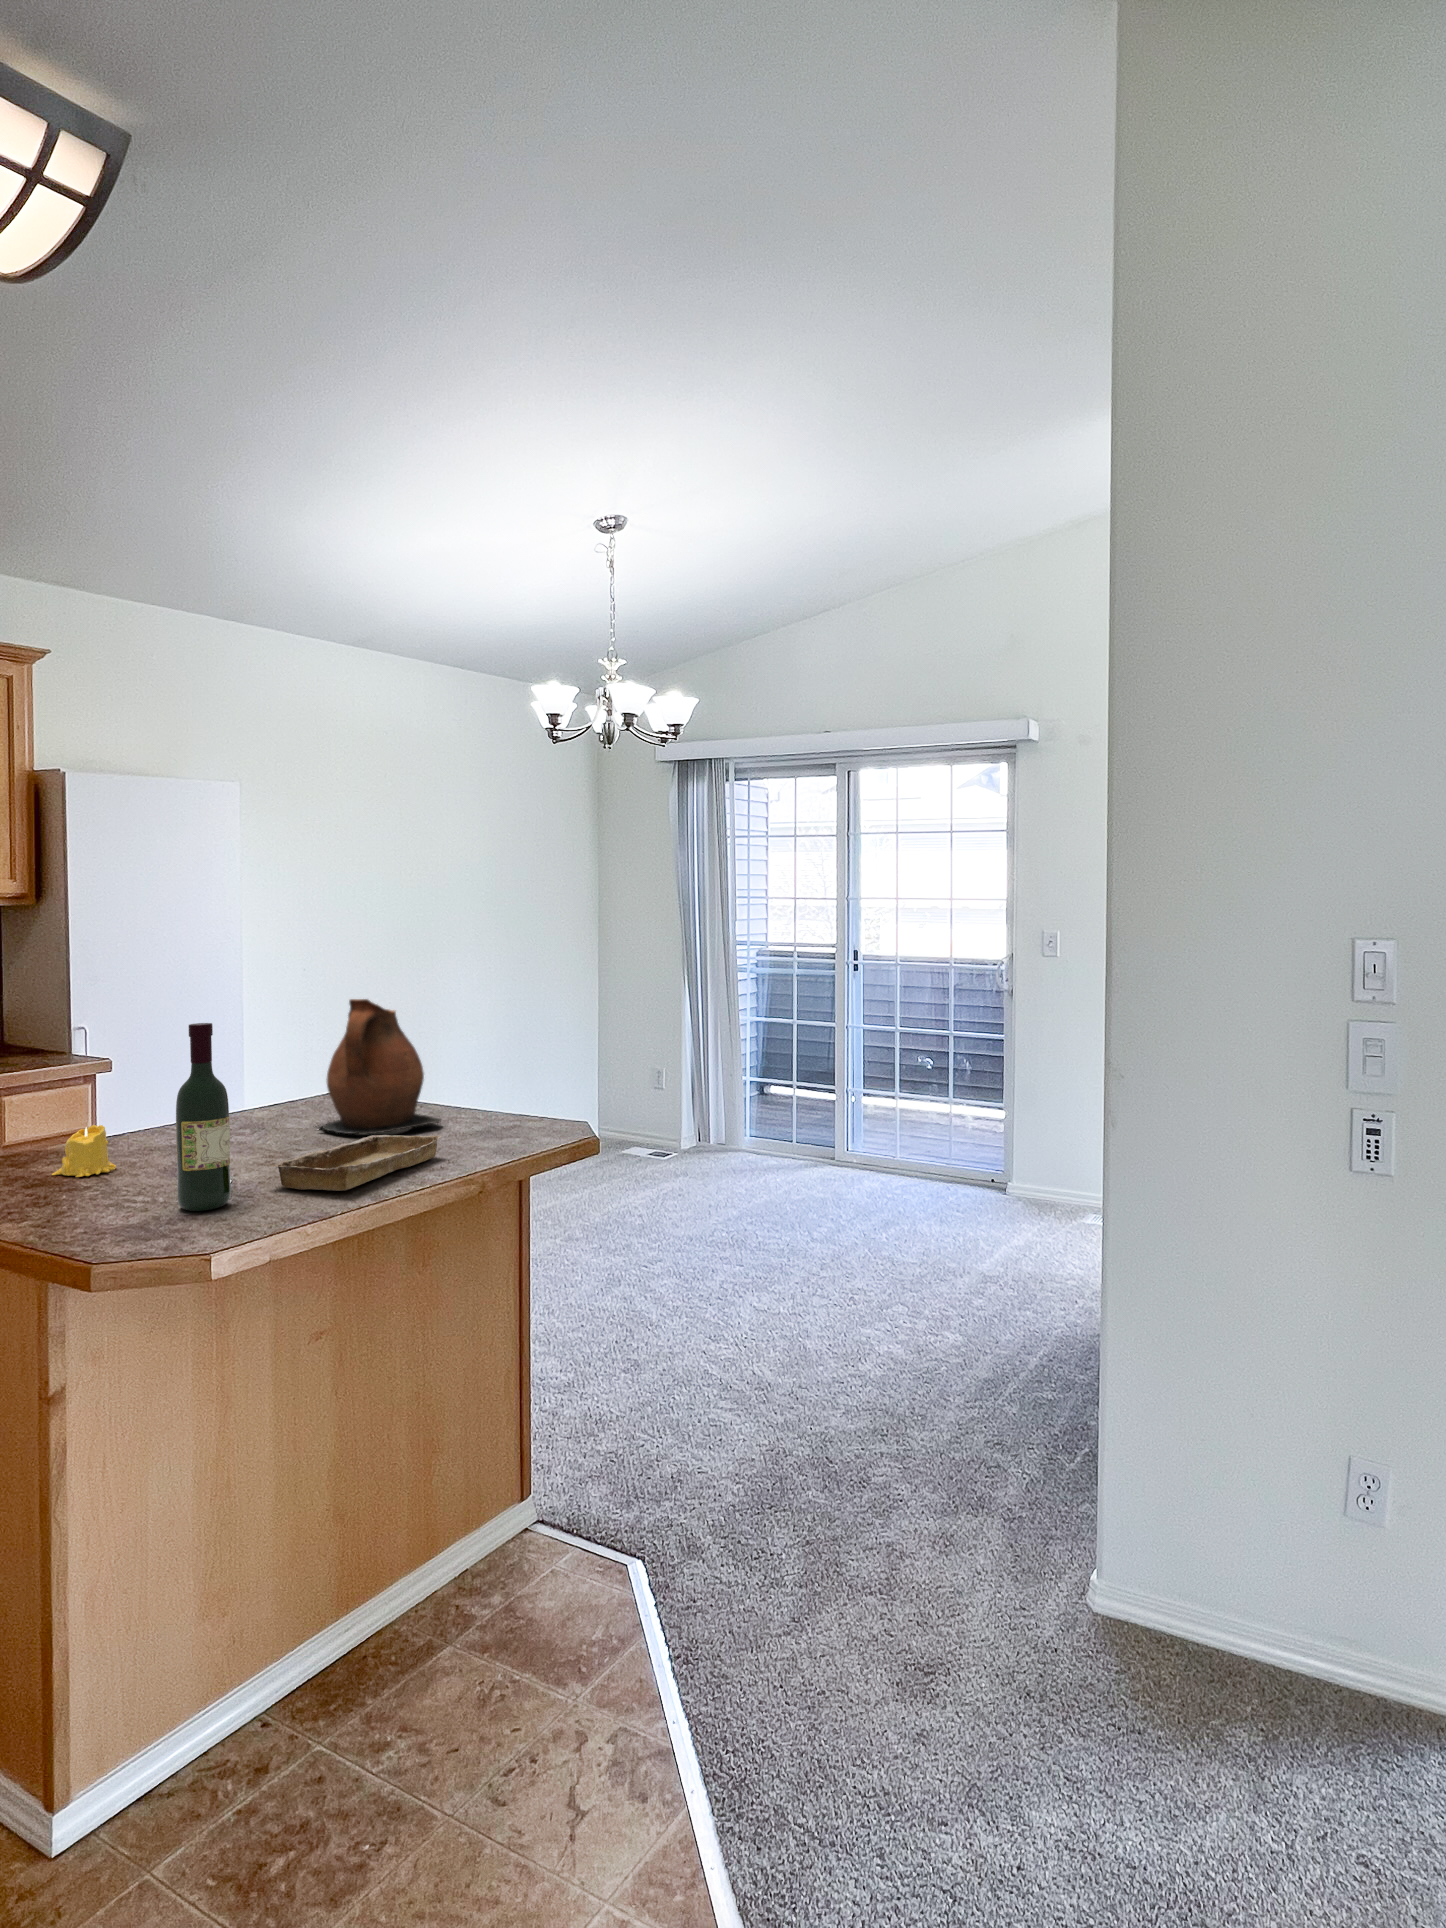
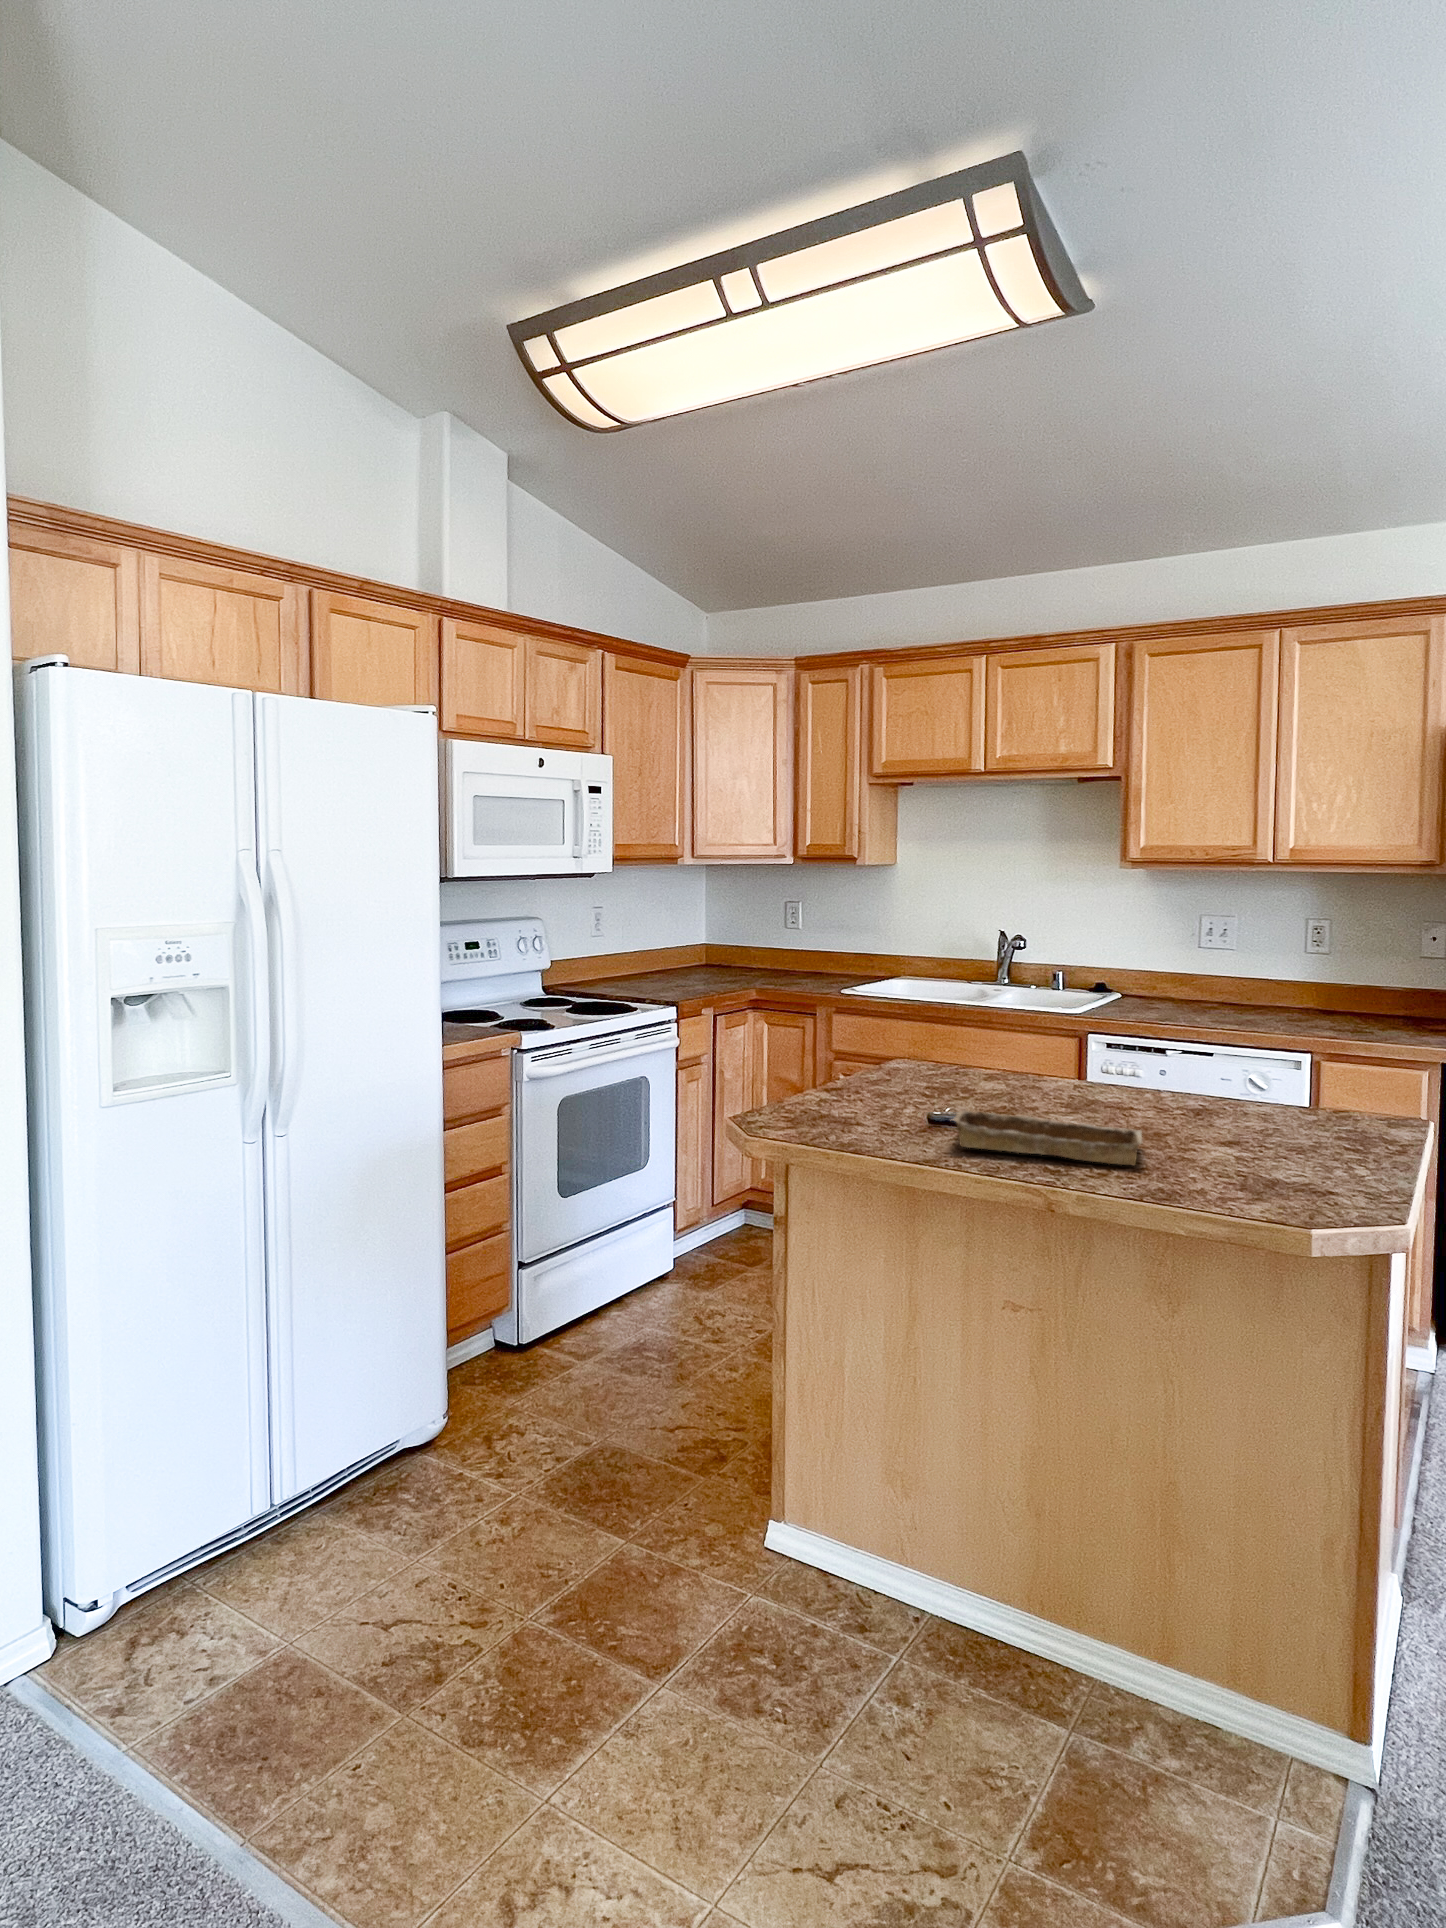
ceramic pitcher: present [318,999,441,1135] -> none [1173,980,1333,1156]
wine bottle: present [176,1023,231,1211] -> none [878,963,922,1126]
candle: present [52,1125,116,1177] -> none [954,1053,996,1096]

